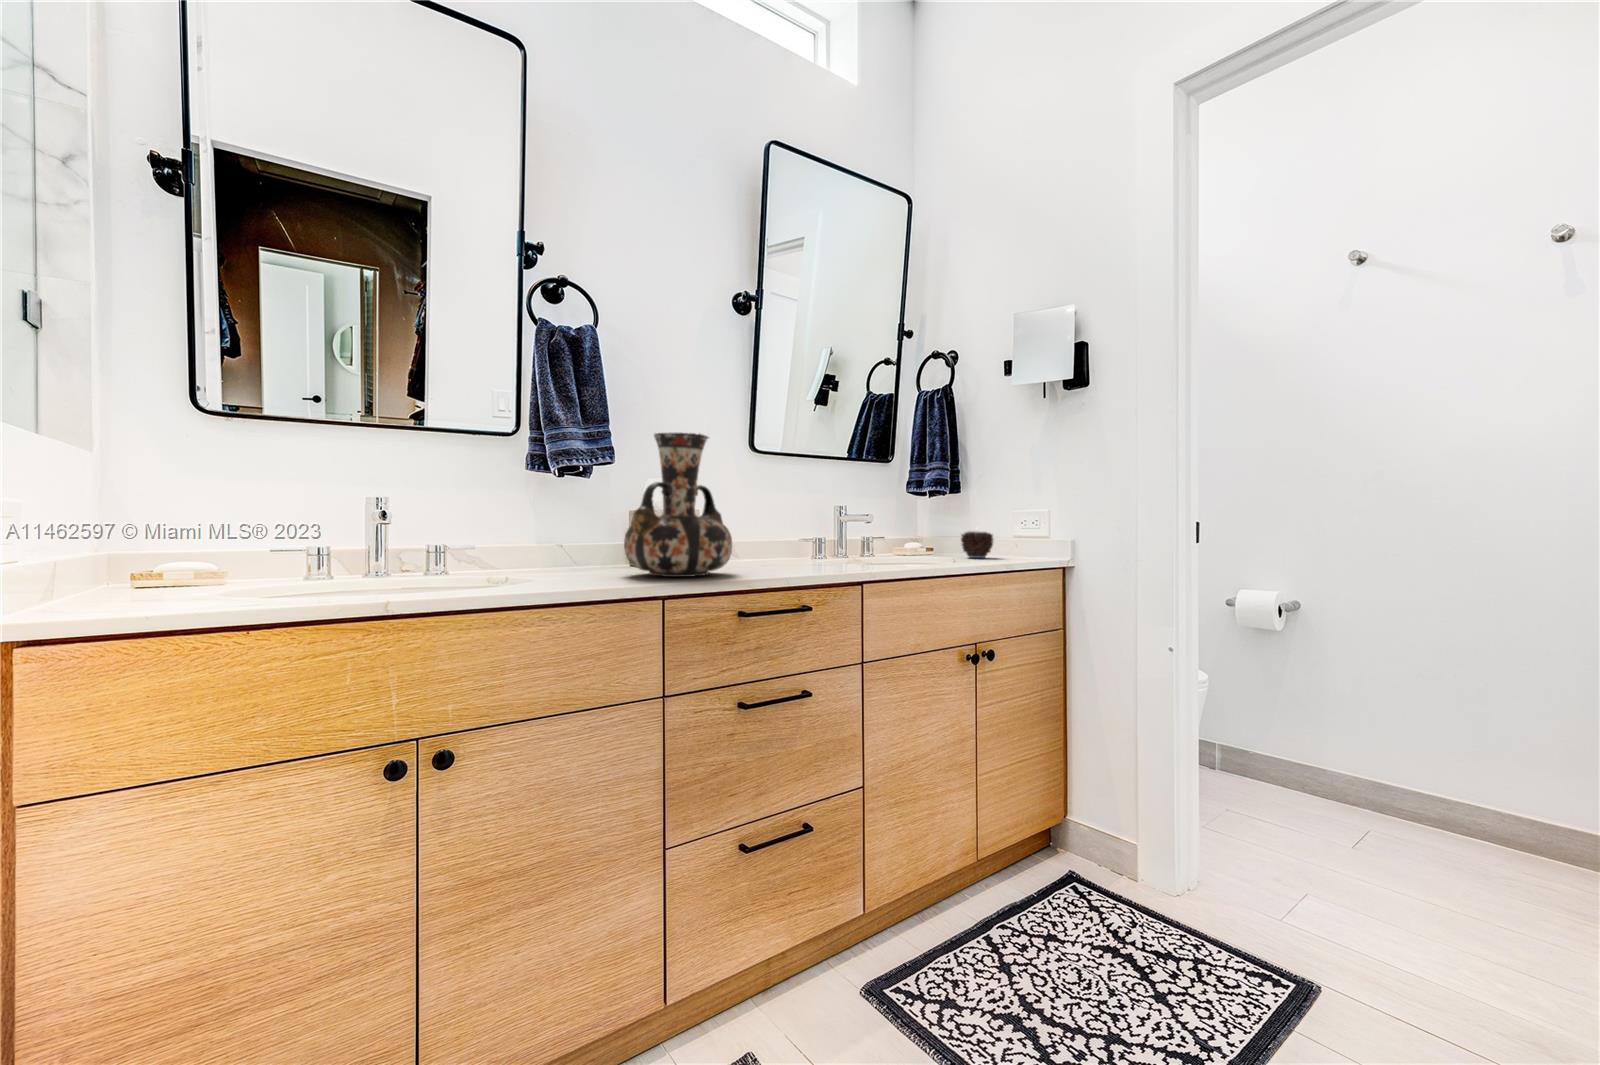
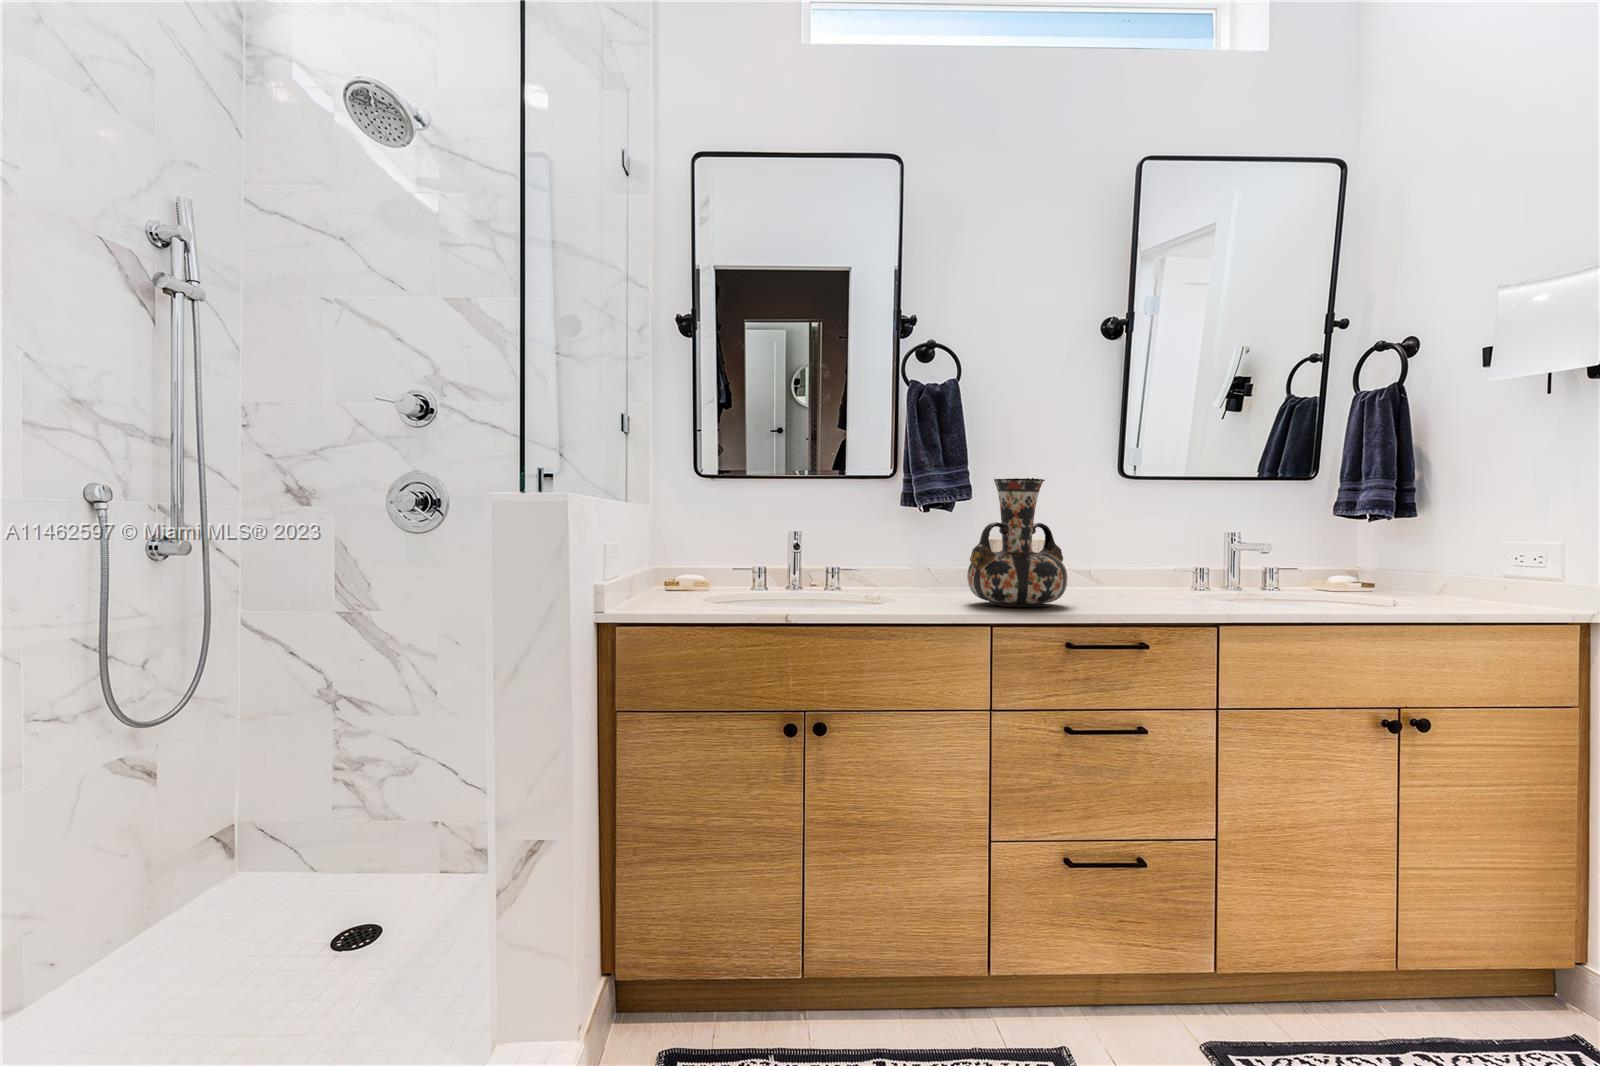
candle: present [961,531,993,558] -> none [1402,561,1457,602]

